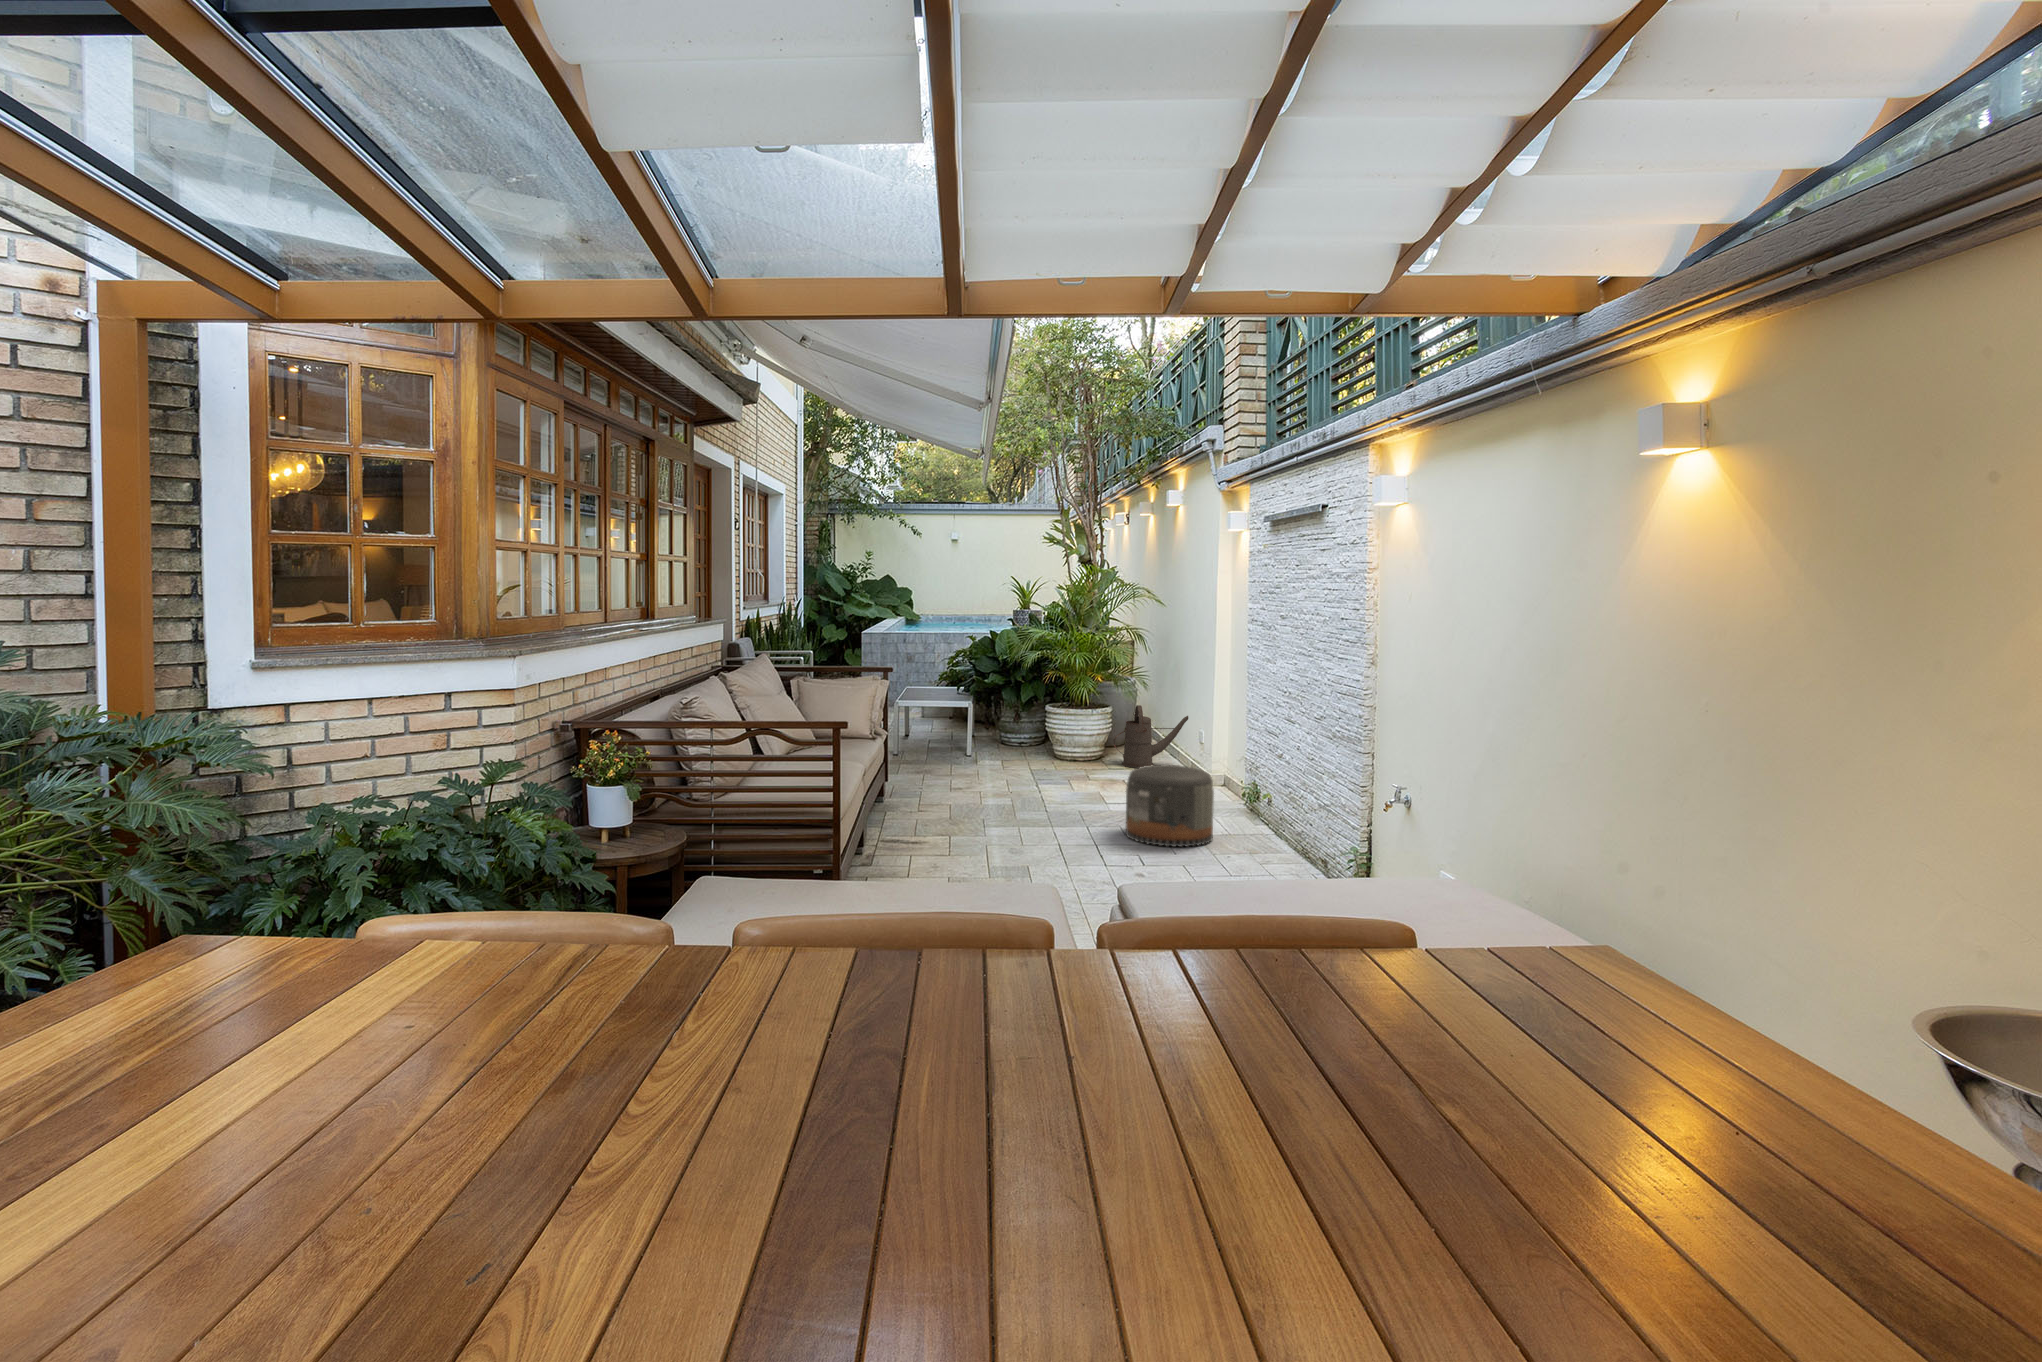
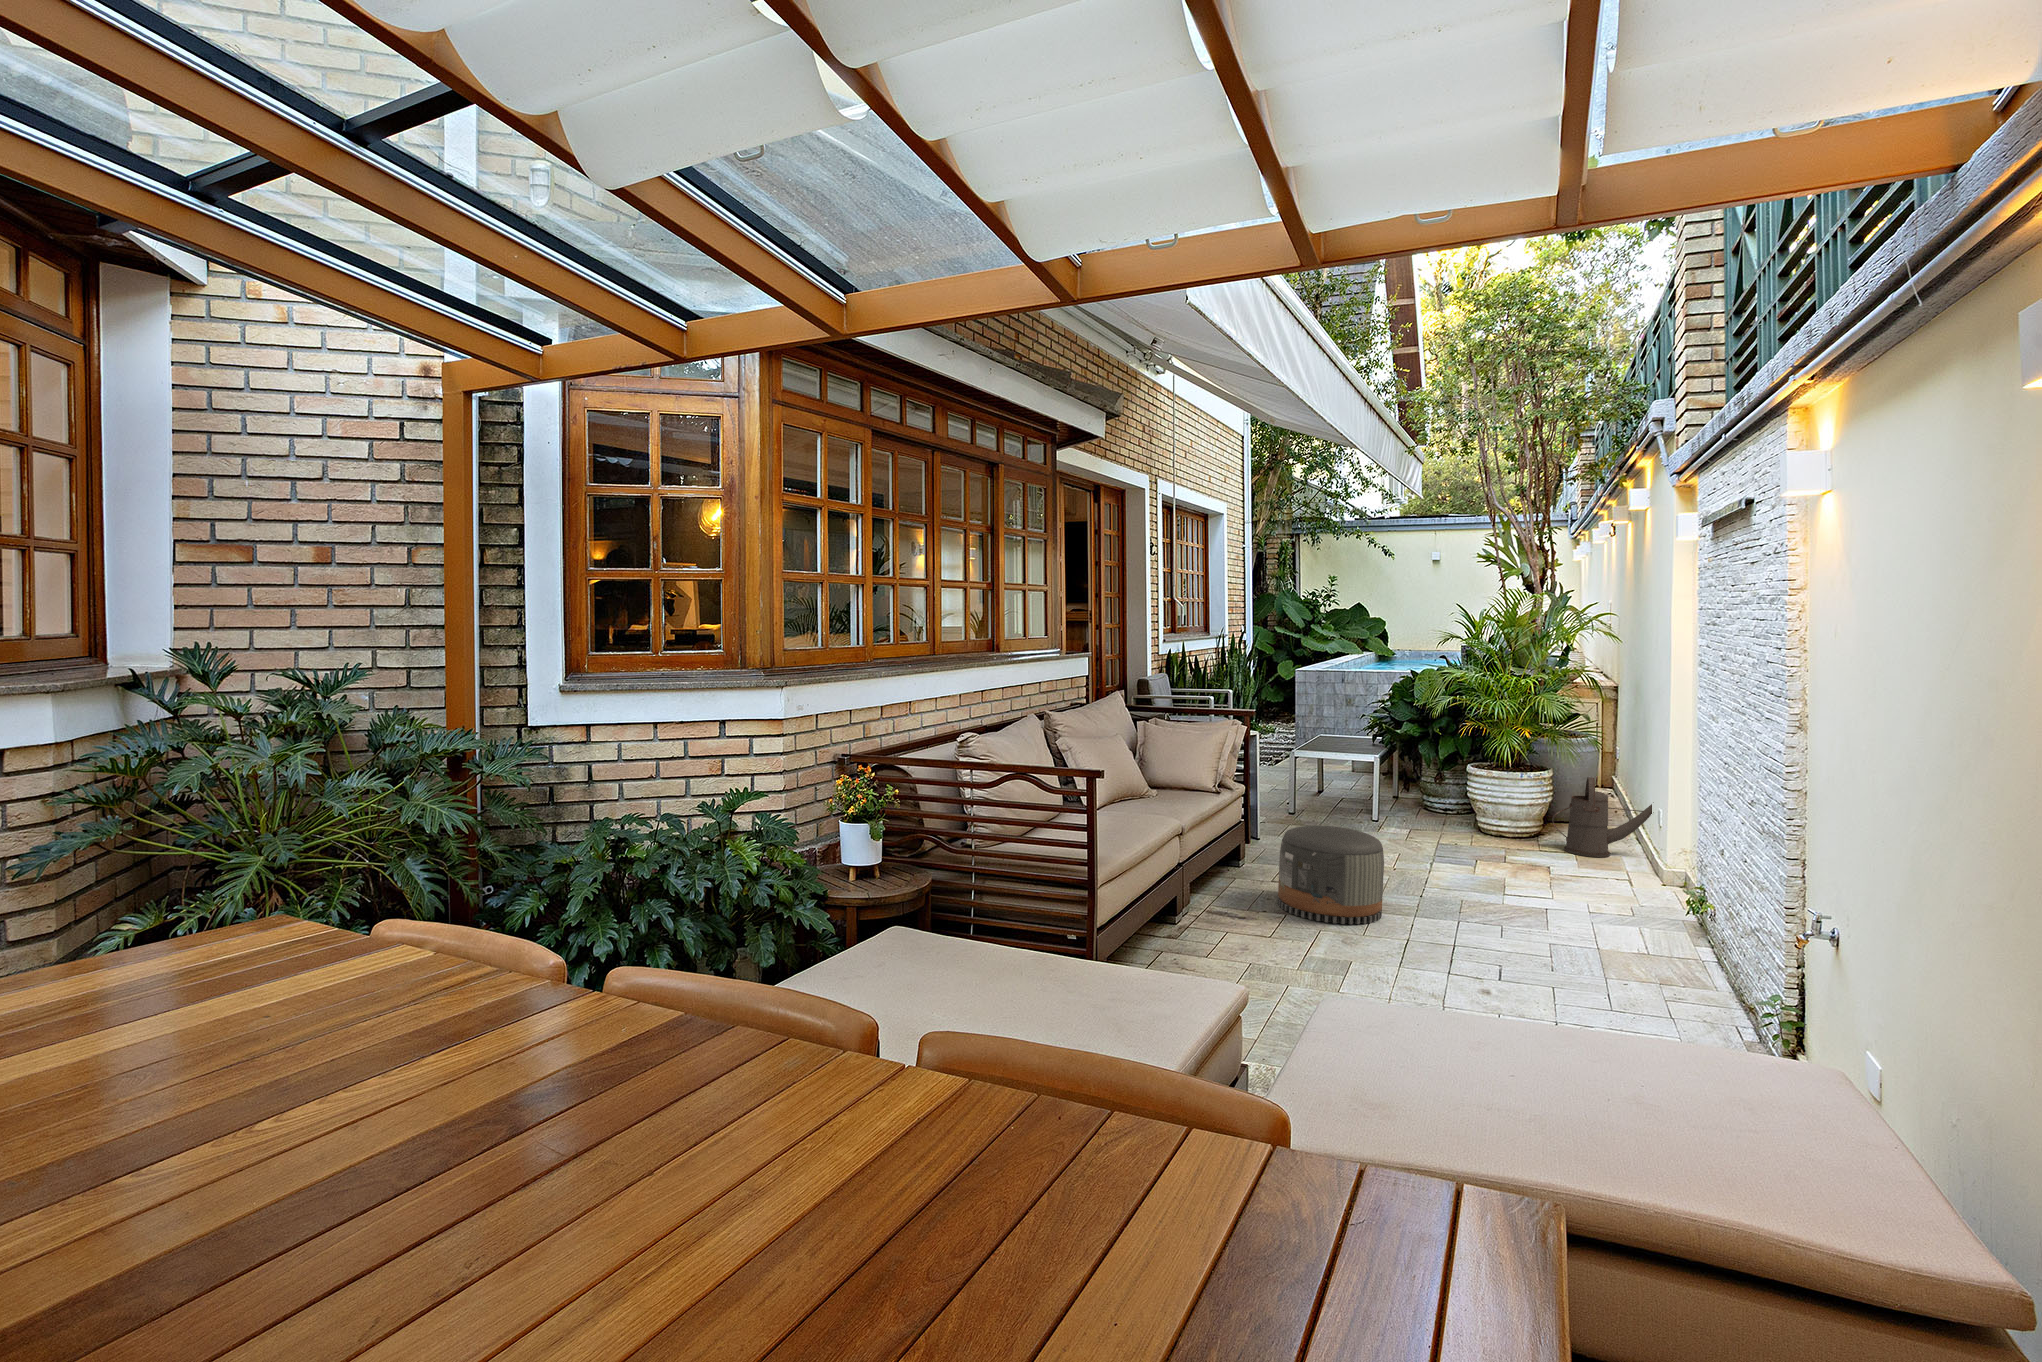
pouf: present [1126,765,1214,847] -> present [1278,826,1384,924]

